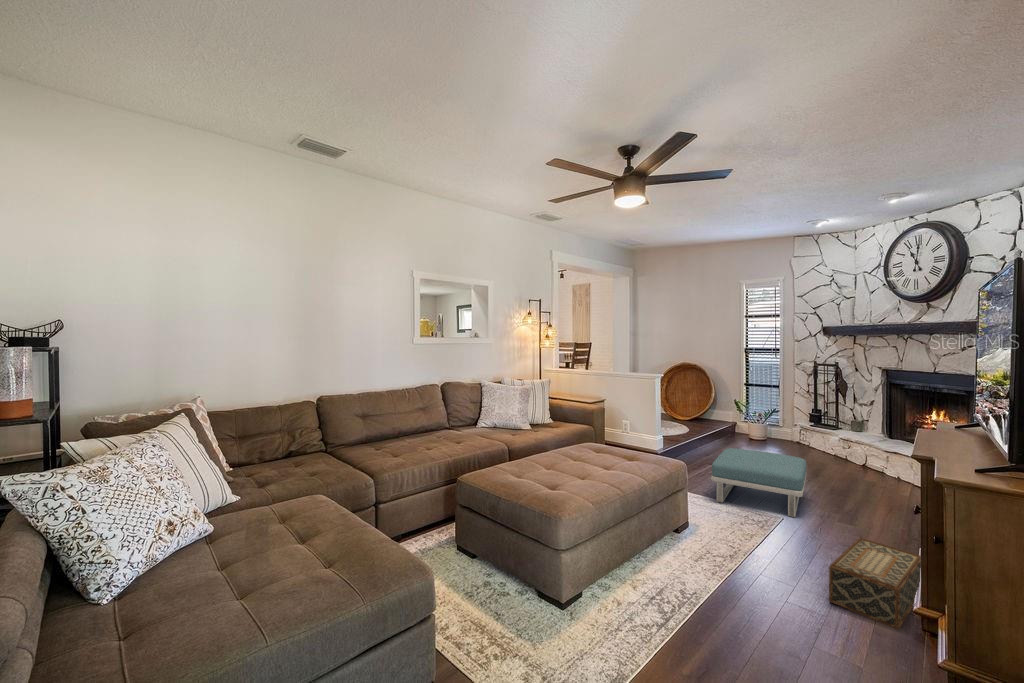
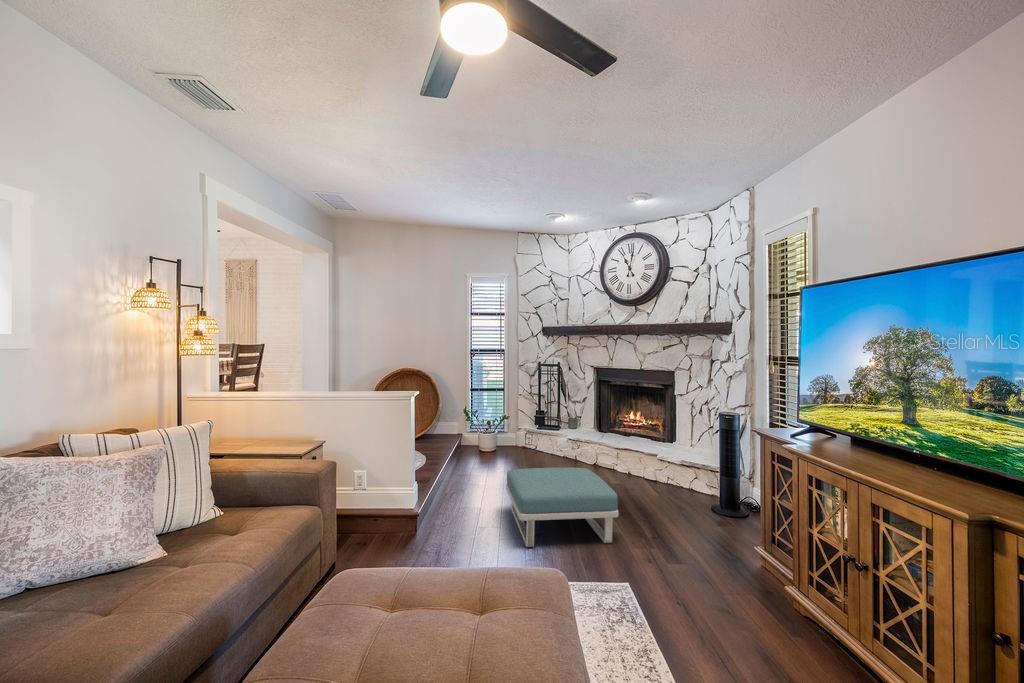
woven basket: present [829,538,921,629] -> none [727,558,843,671]

